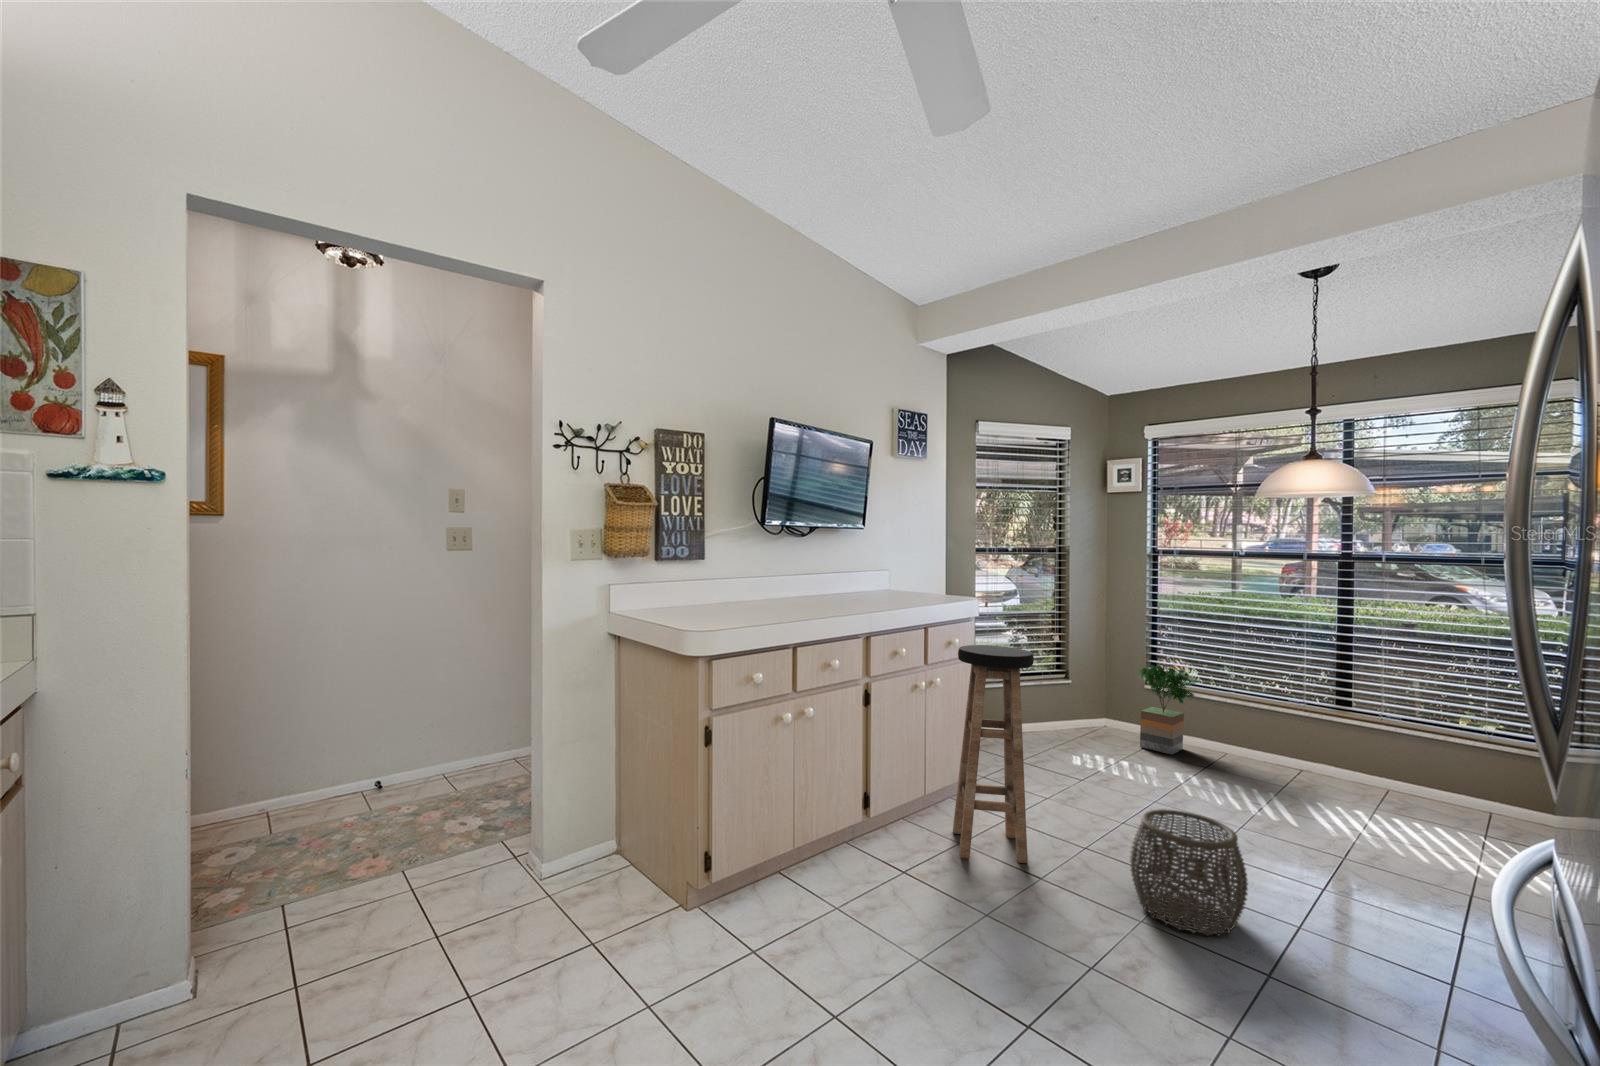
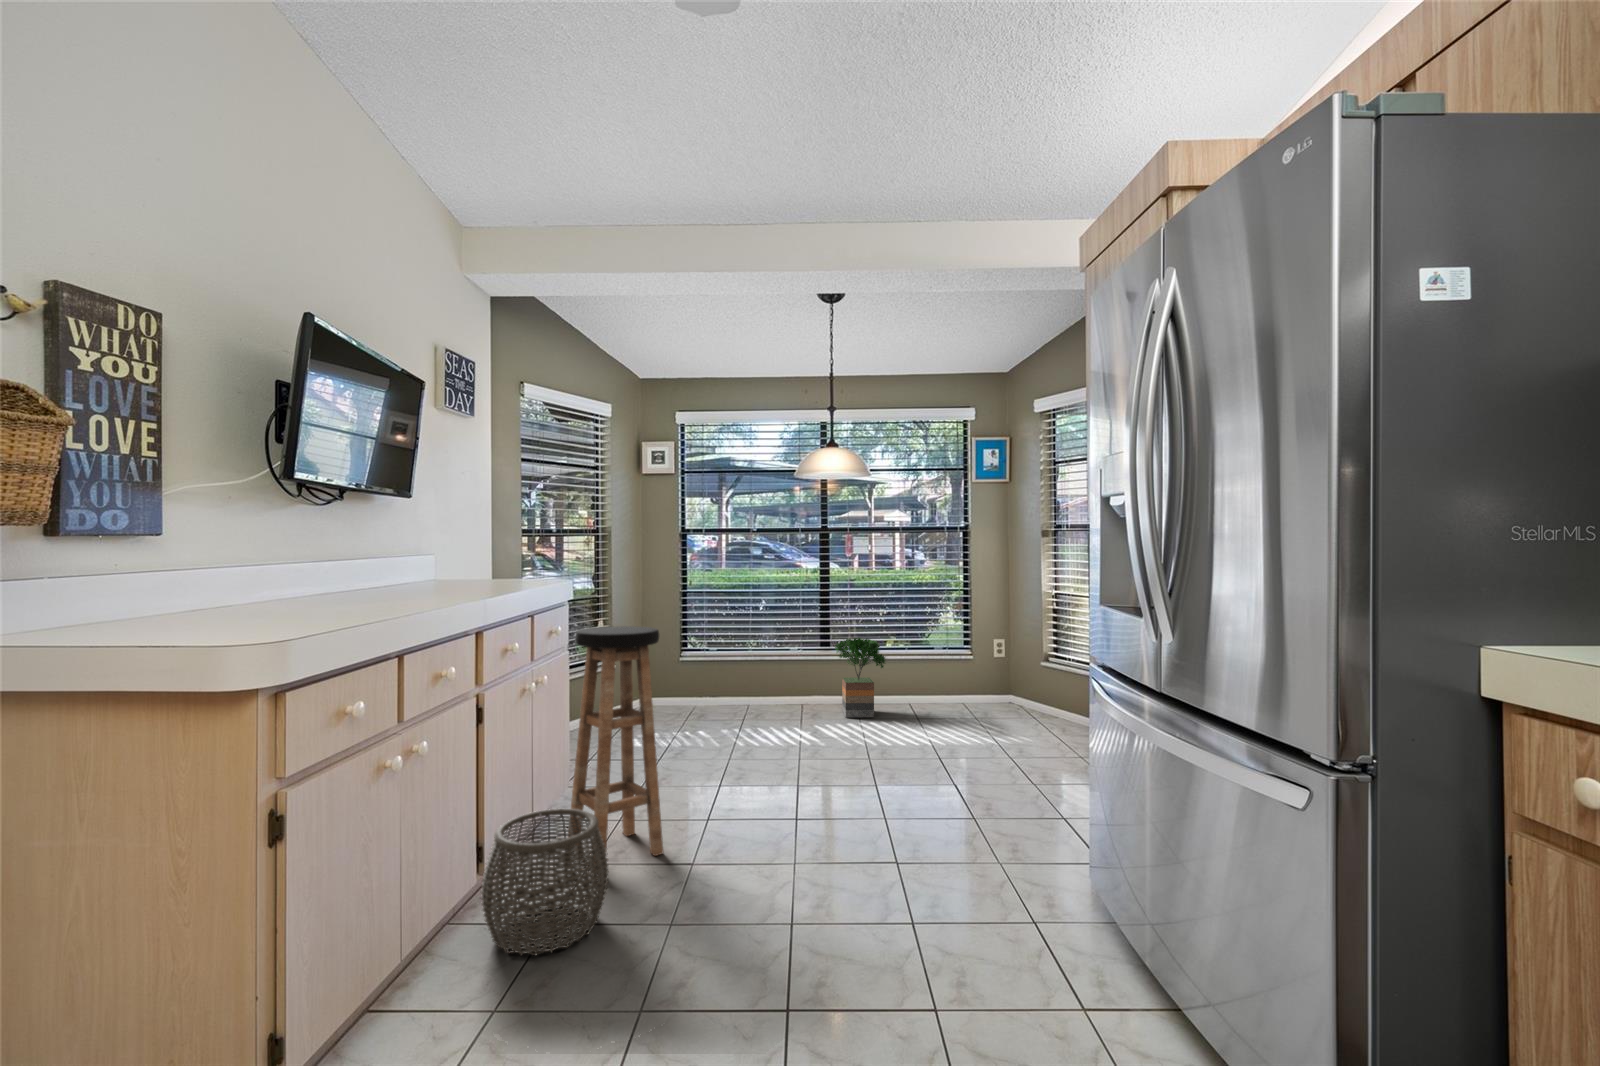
potted tree: present [1139,665,1196,755] -> present [835,638,885,718]
woven basket: present [1130,809,1248,936] -> present [481,809,608,955]

